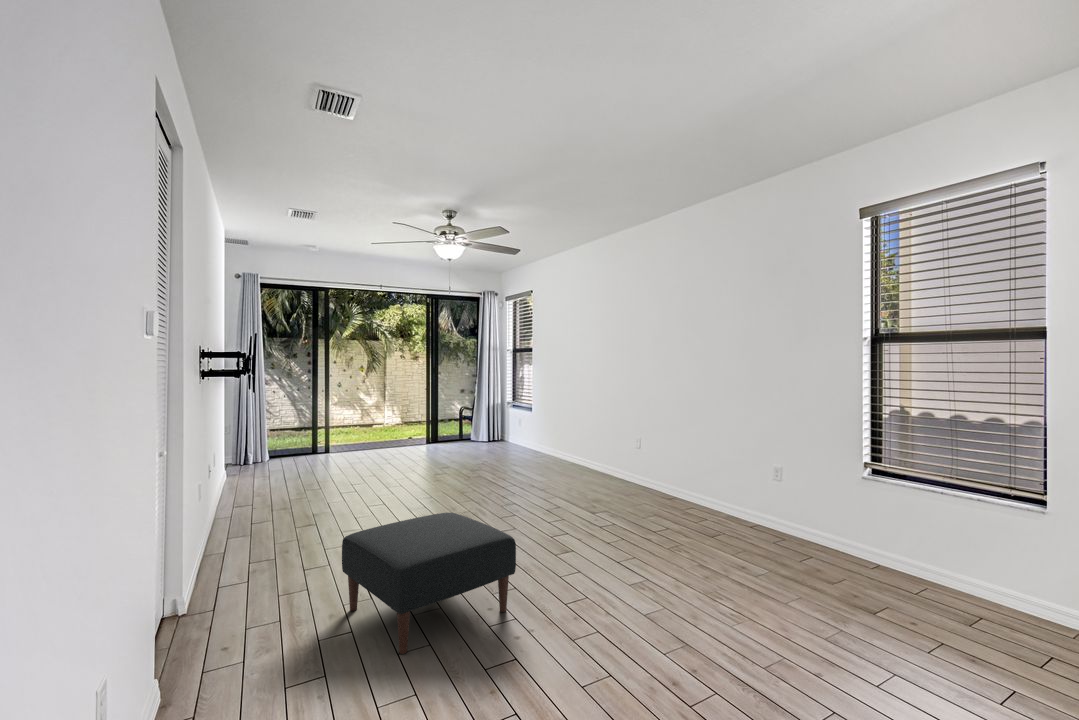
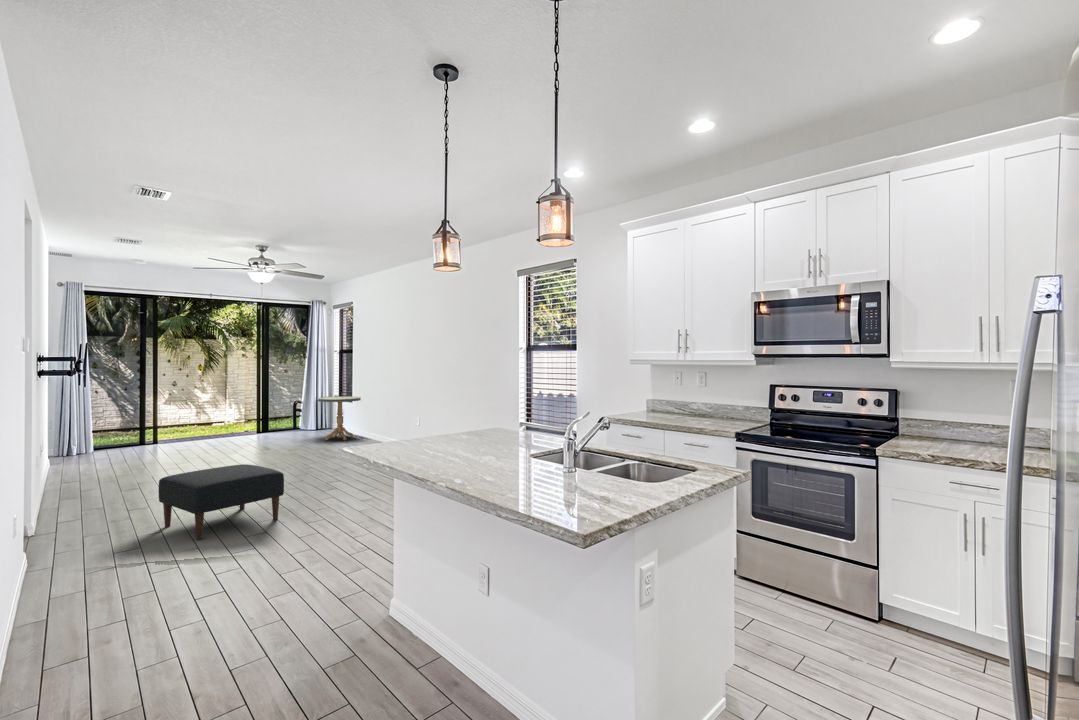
side table: none [496,403,544,456] -> present [318,396,361,440]

